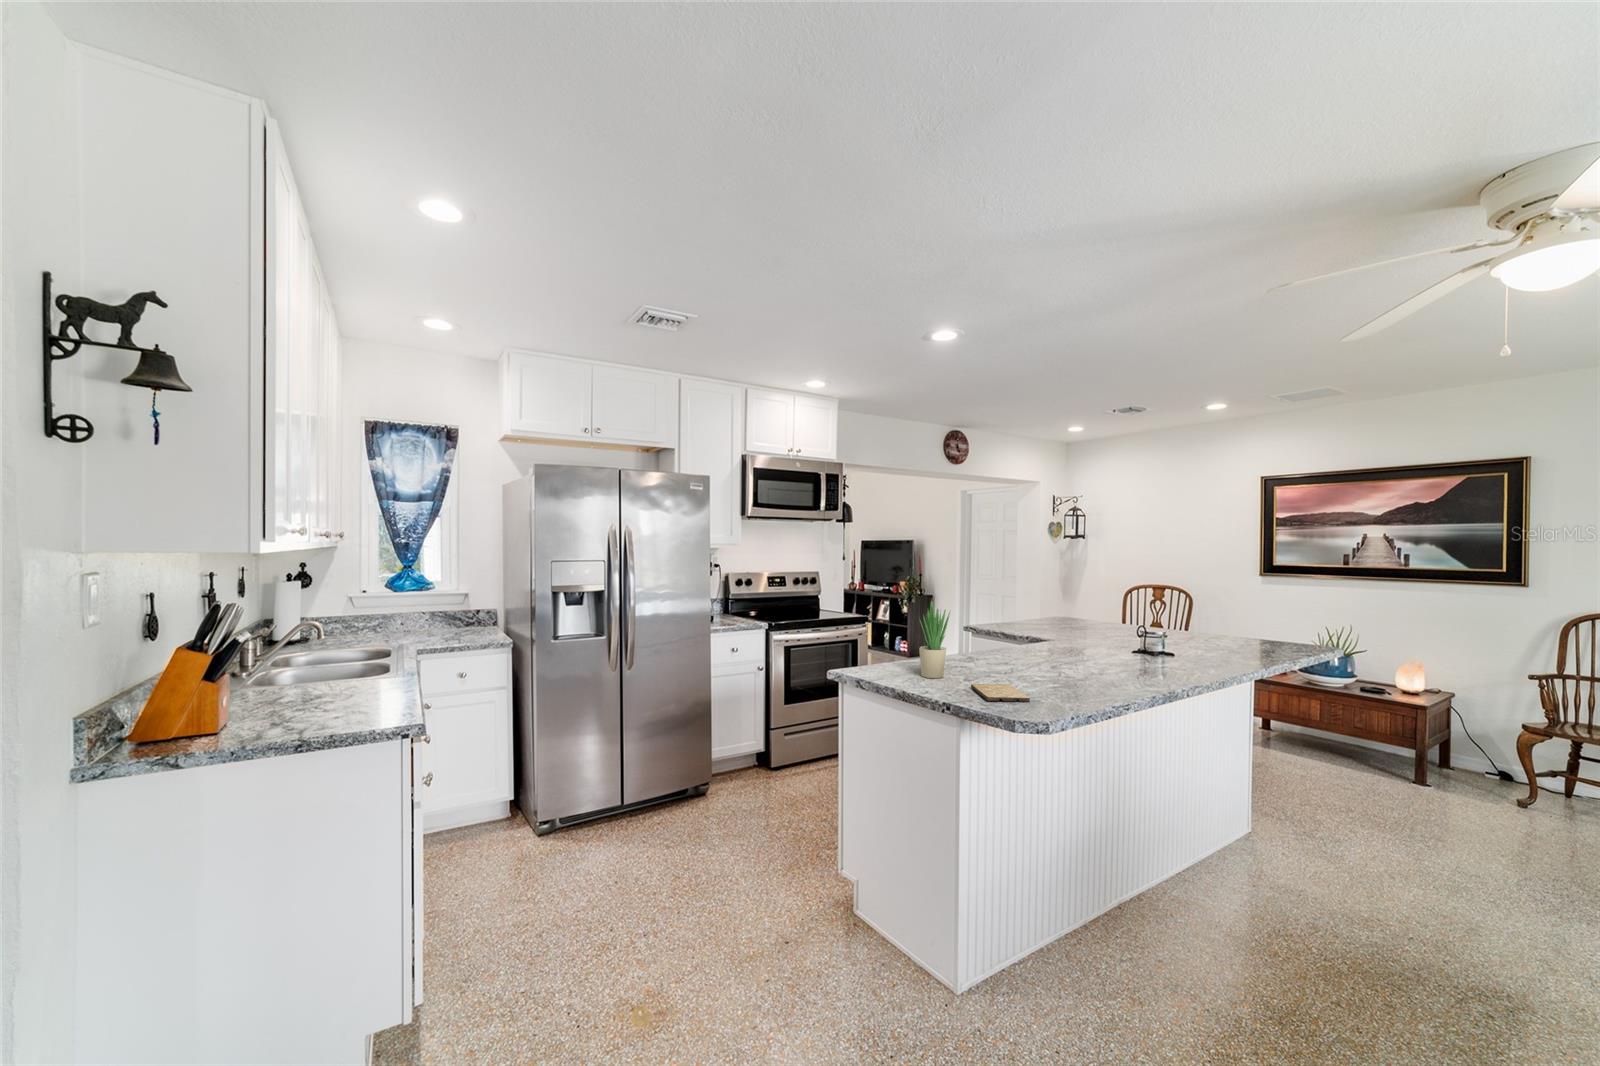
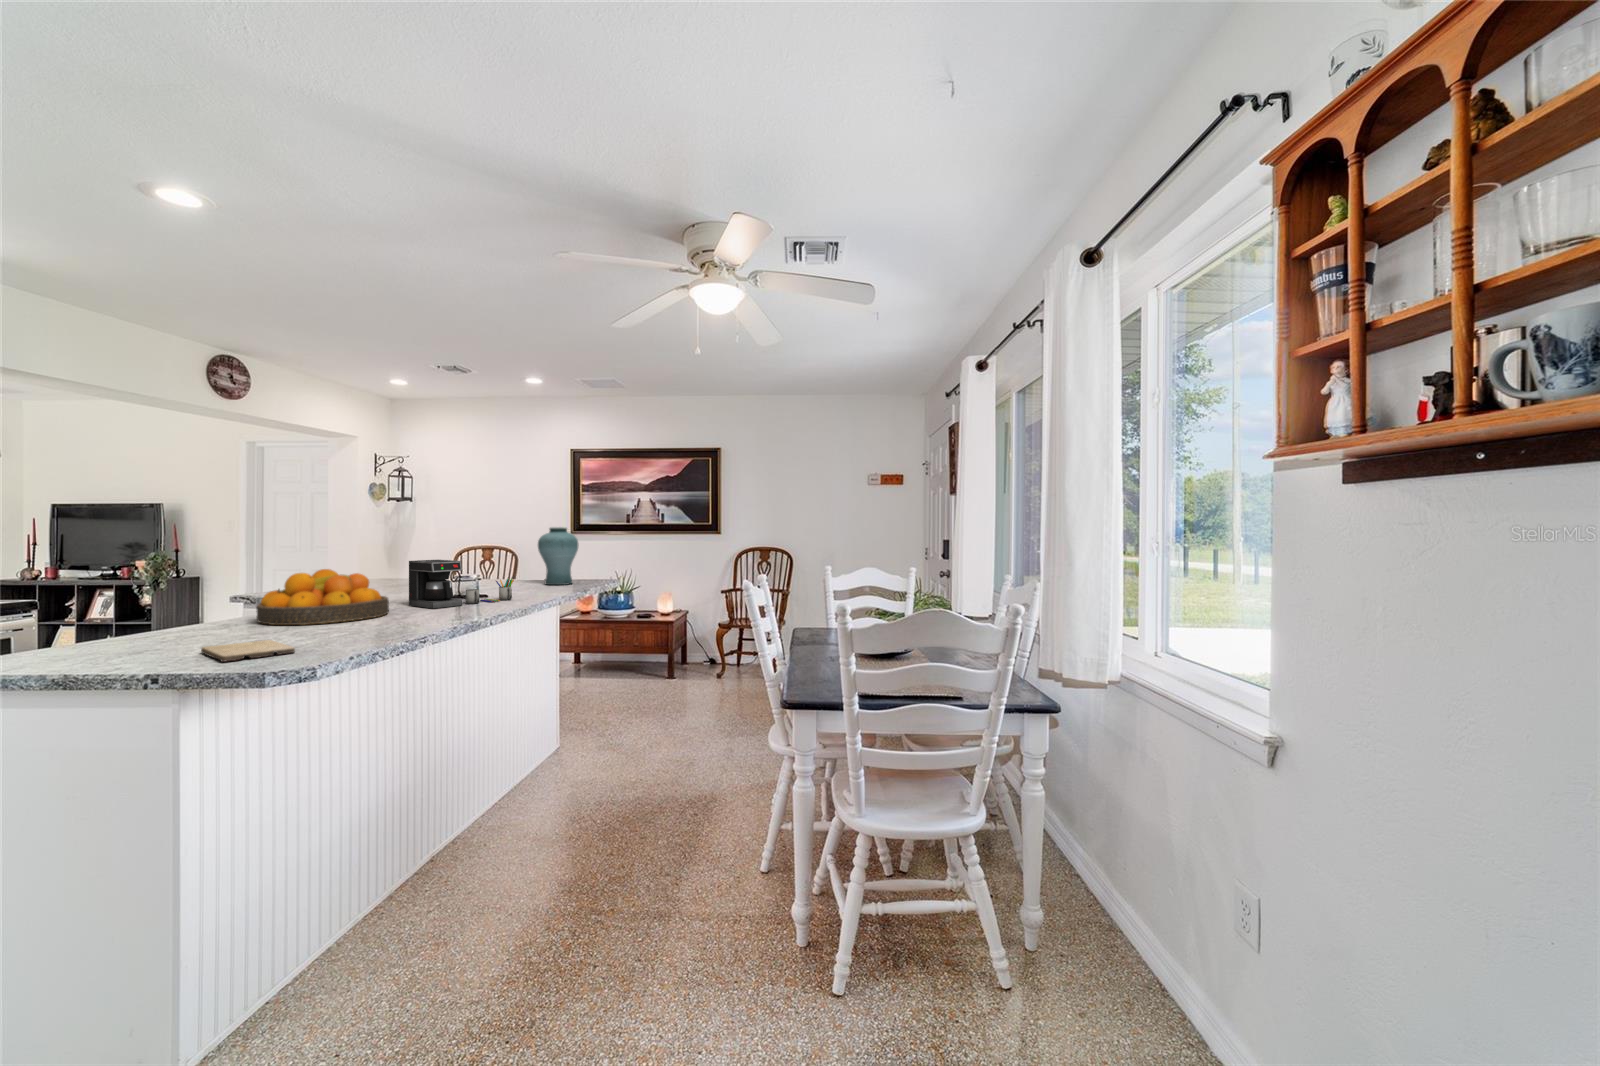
vase: none [1226,582,1279,650] -> present [538,527,579,585]
potted plant: present [919,599,950,678] -> none [100,536,169,653]
coffee maker: none [1100,617,1204,667] -> present [409,560,514,609]
fruit bowl: none [993,621,1086,671] -> present [256,569,389,625]

